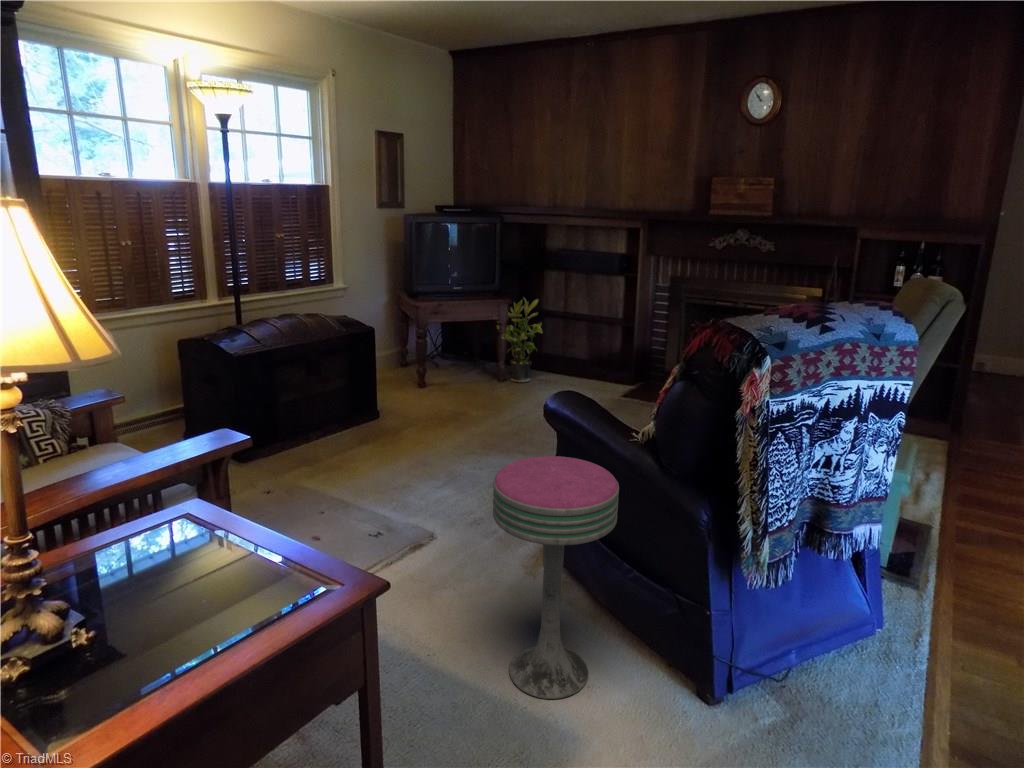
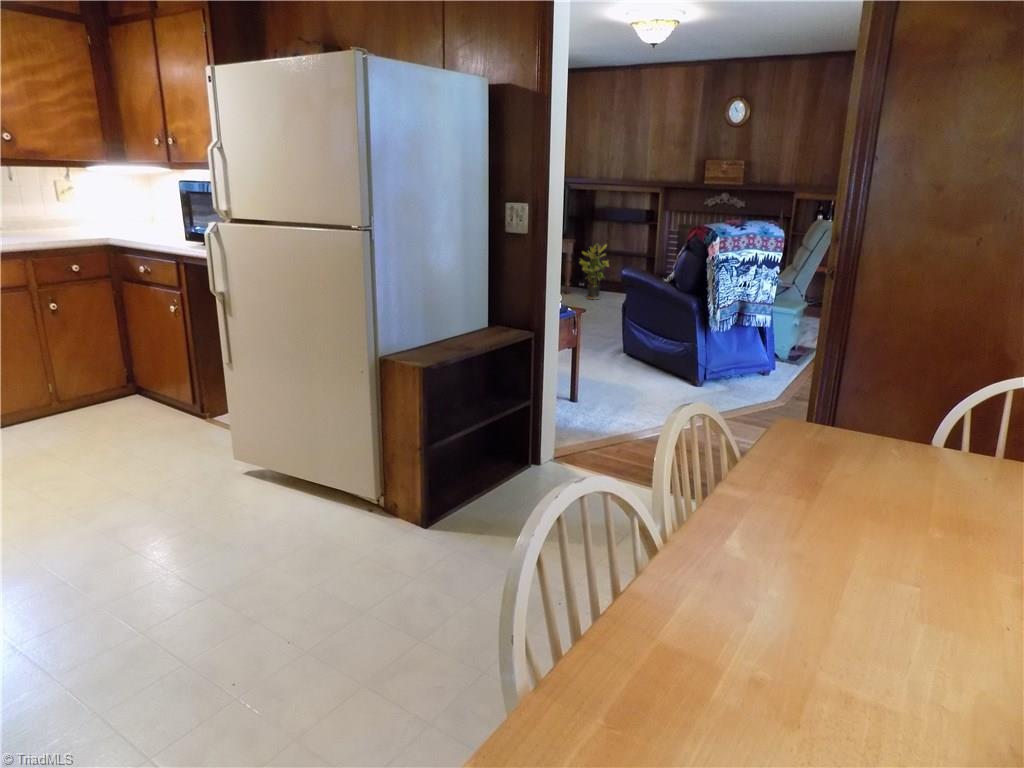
bar stool: present [493,456,619,699] -> none [609,287,661,384]

